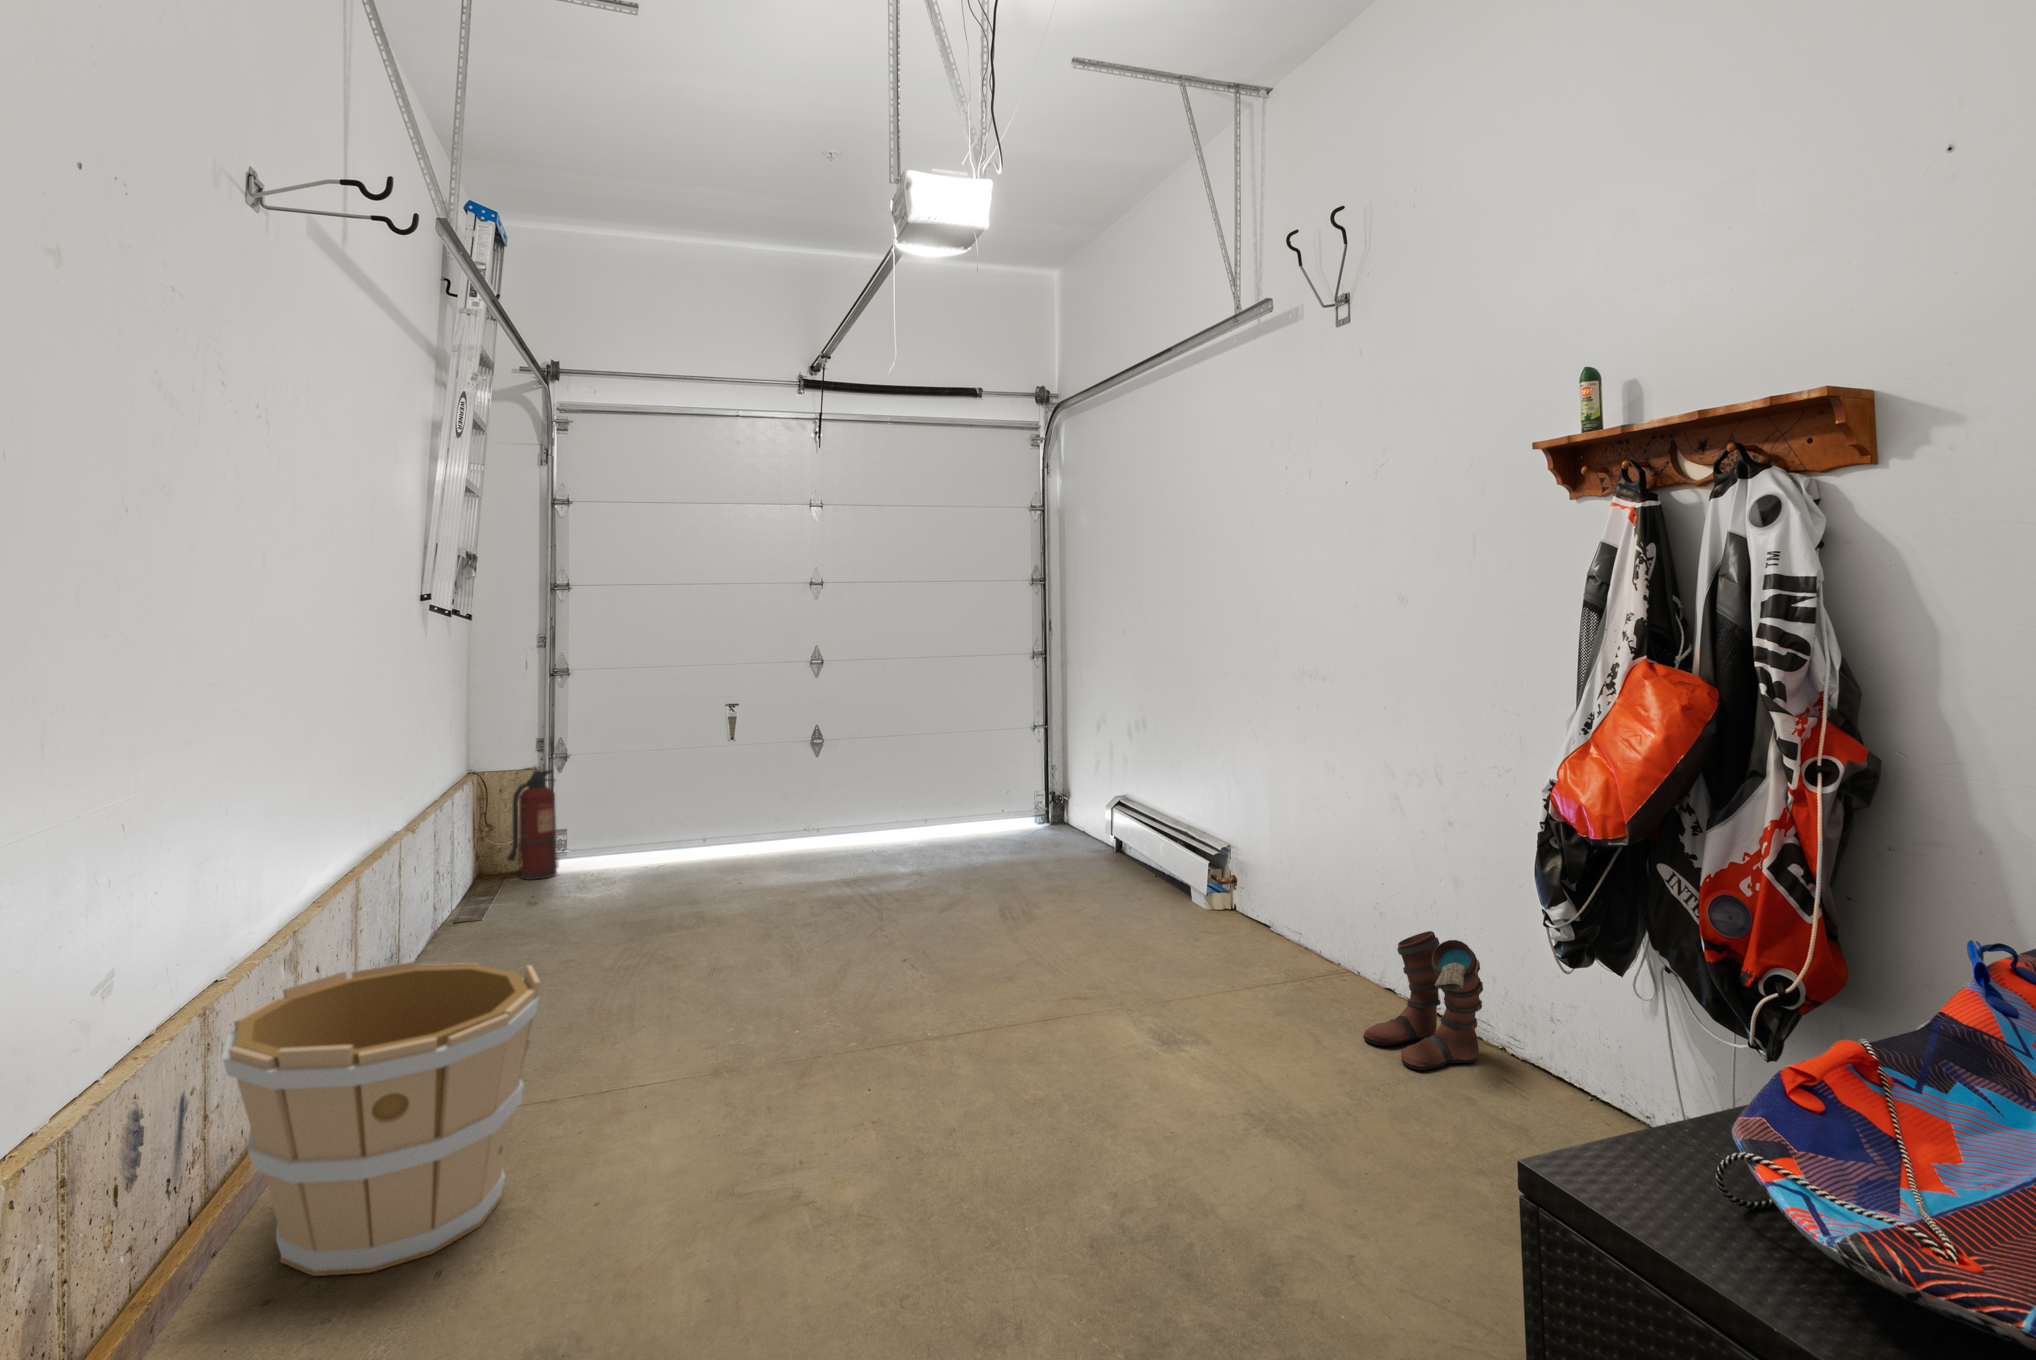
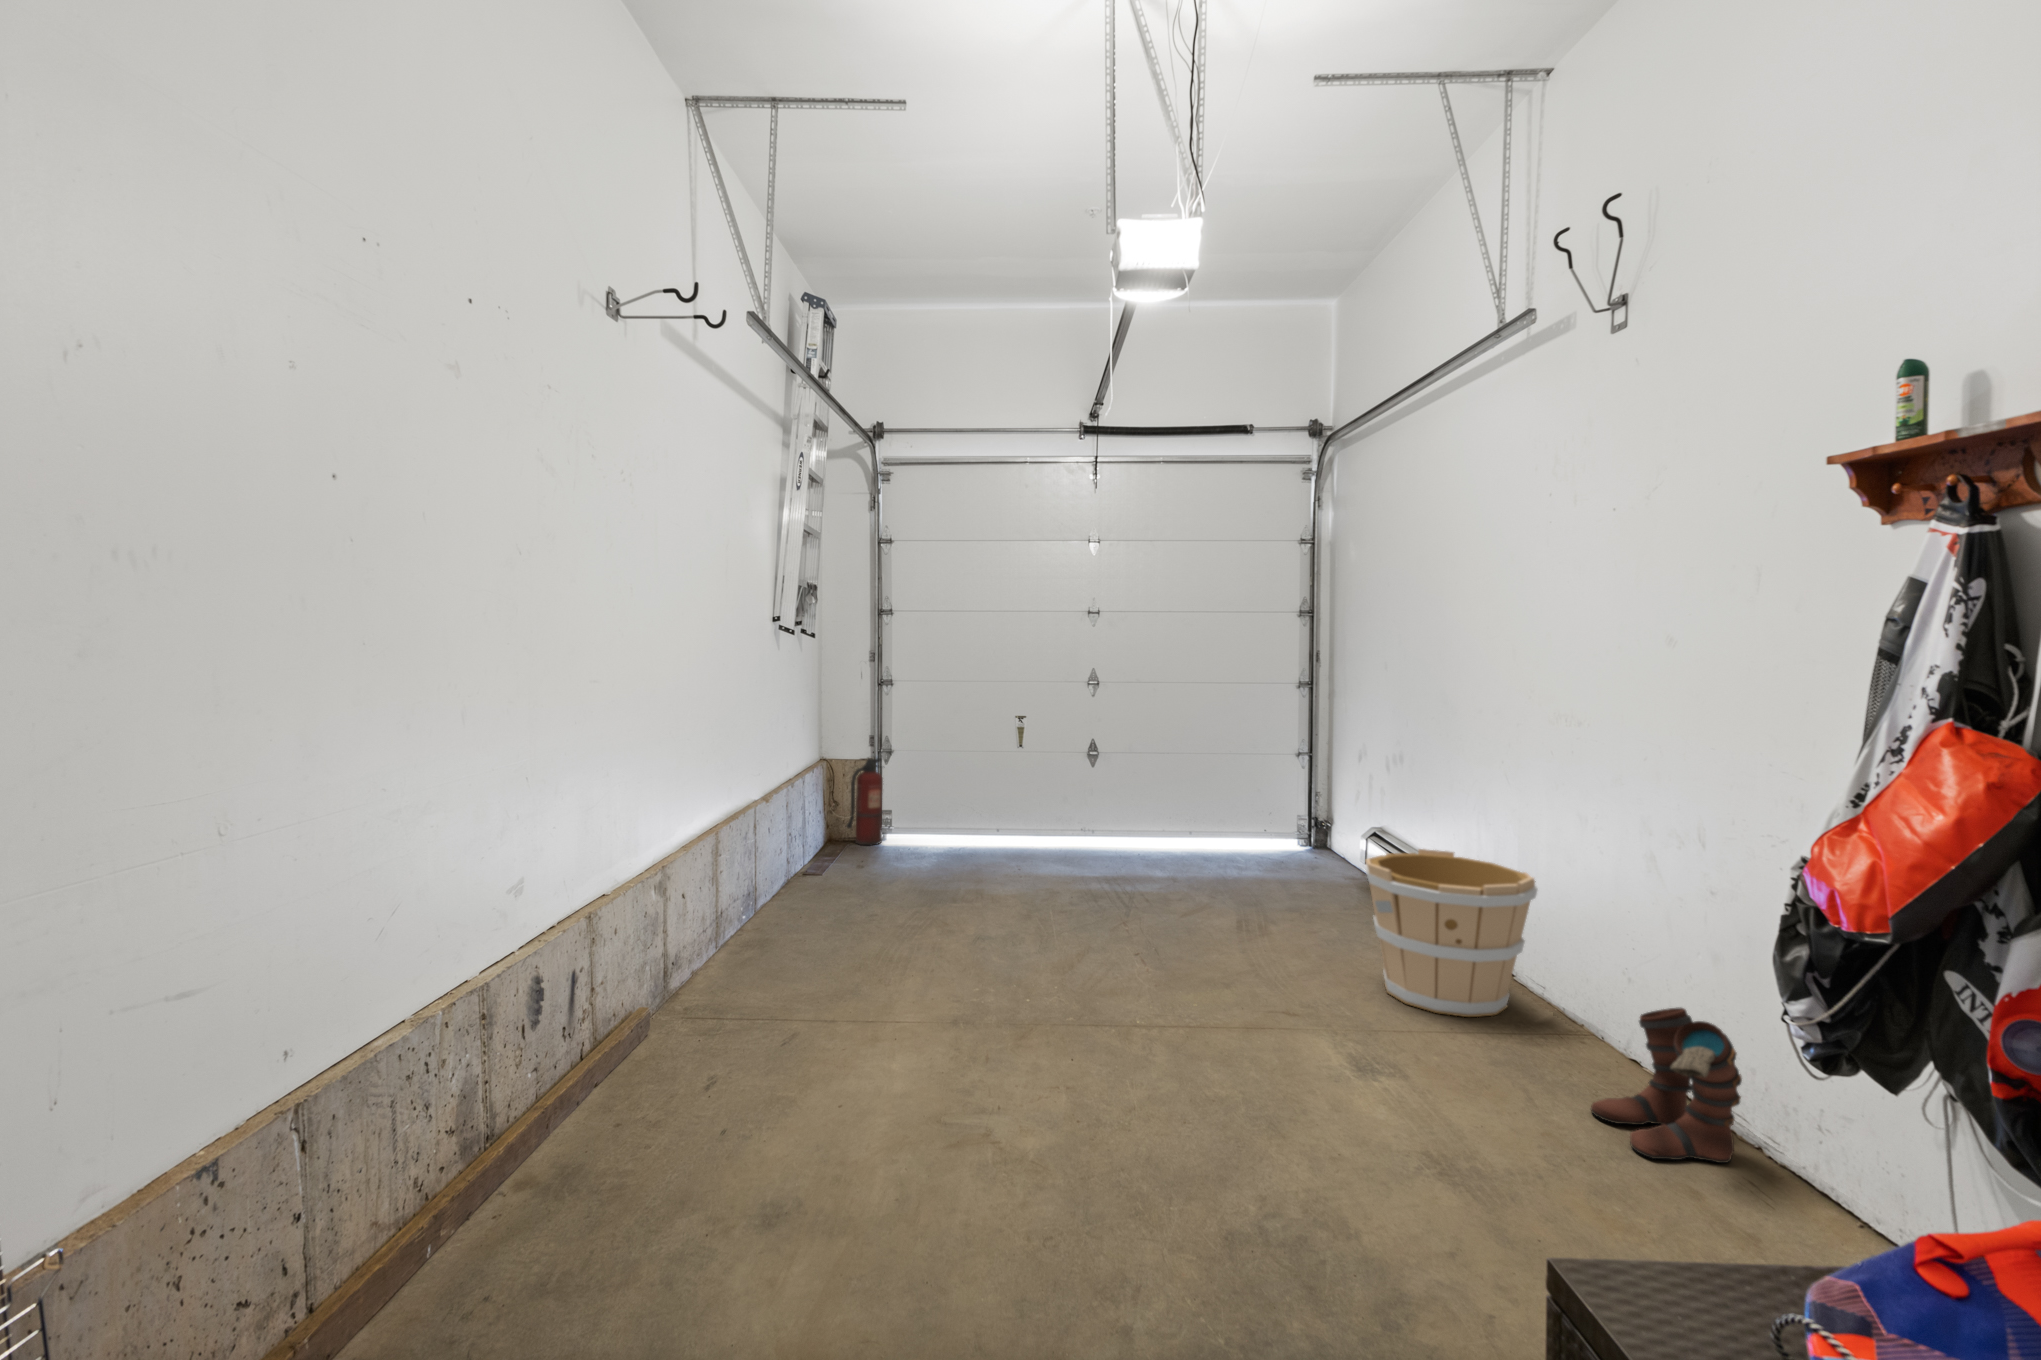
wooden bucket: present [223,961,540,1276] -> present [1365,849,1538,1017]

